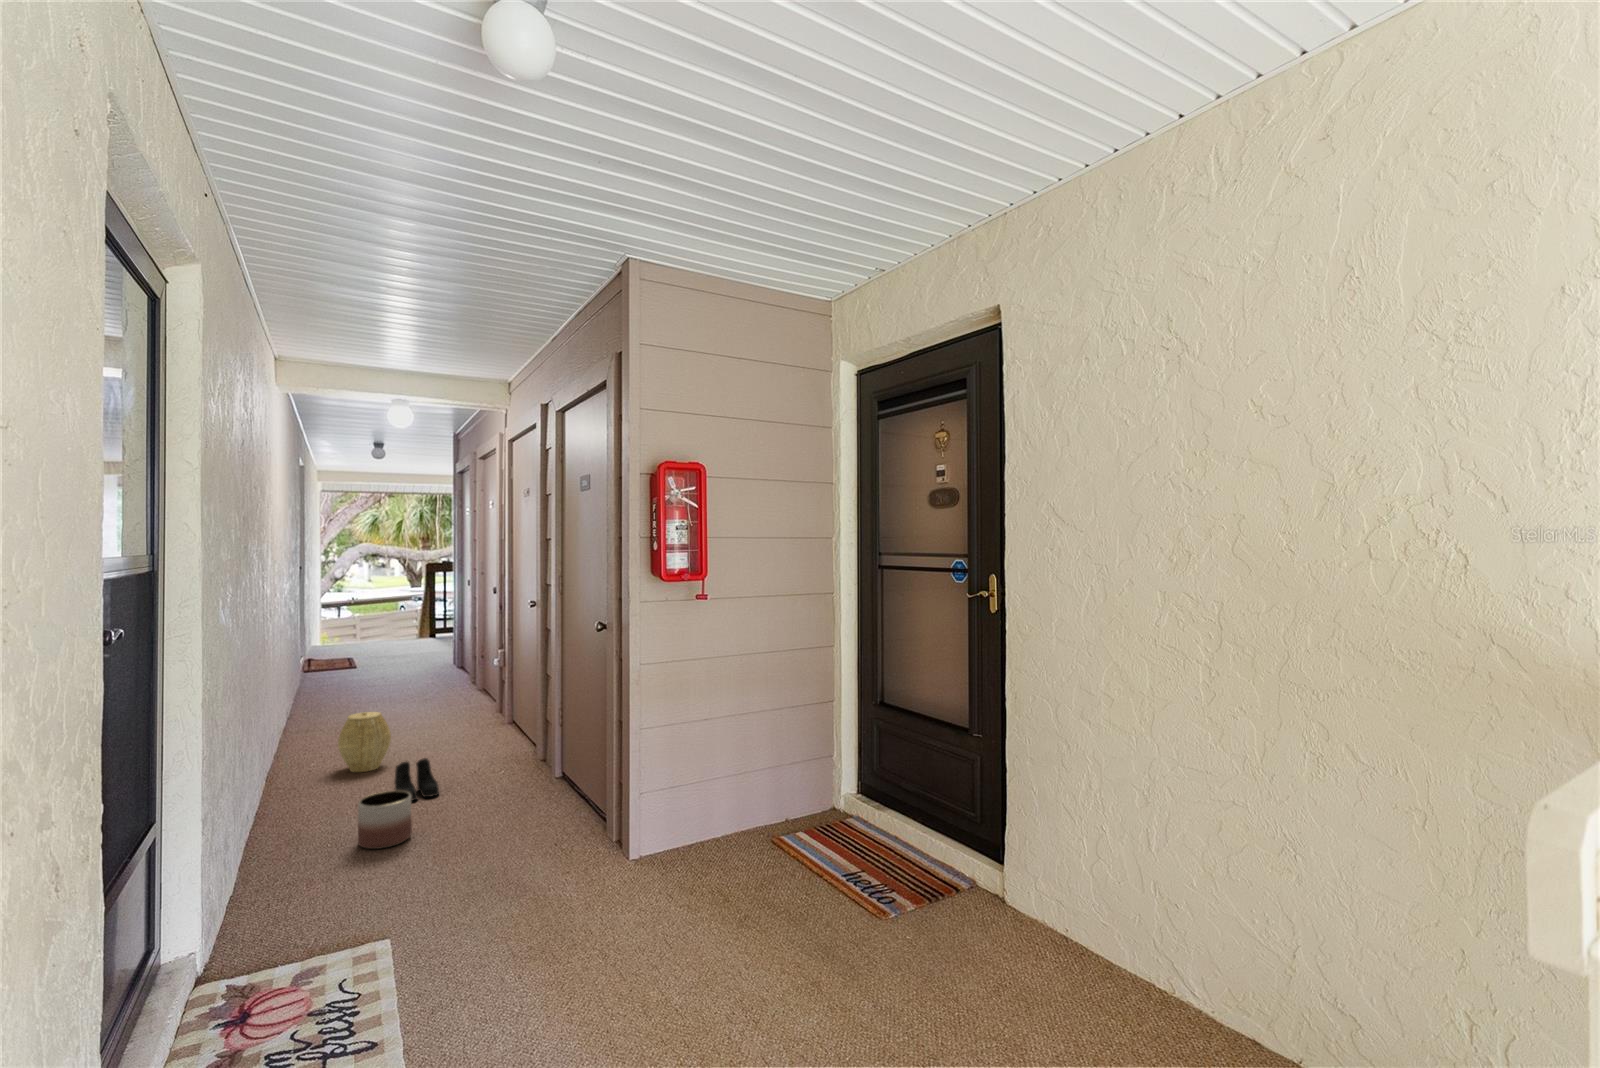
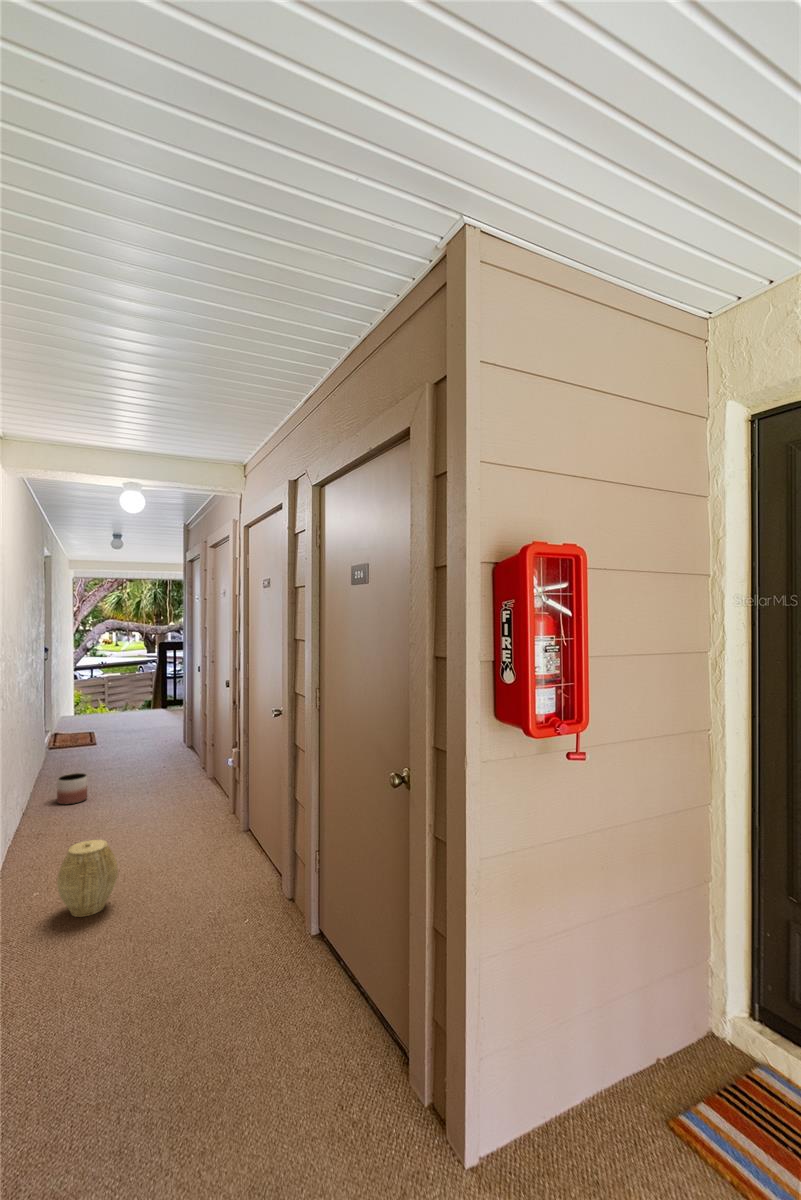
boots: present [394,758,439,800] -> none [118,918,173,989]
planter: present [358,791,412,849] -> present [57,773,87,804]

